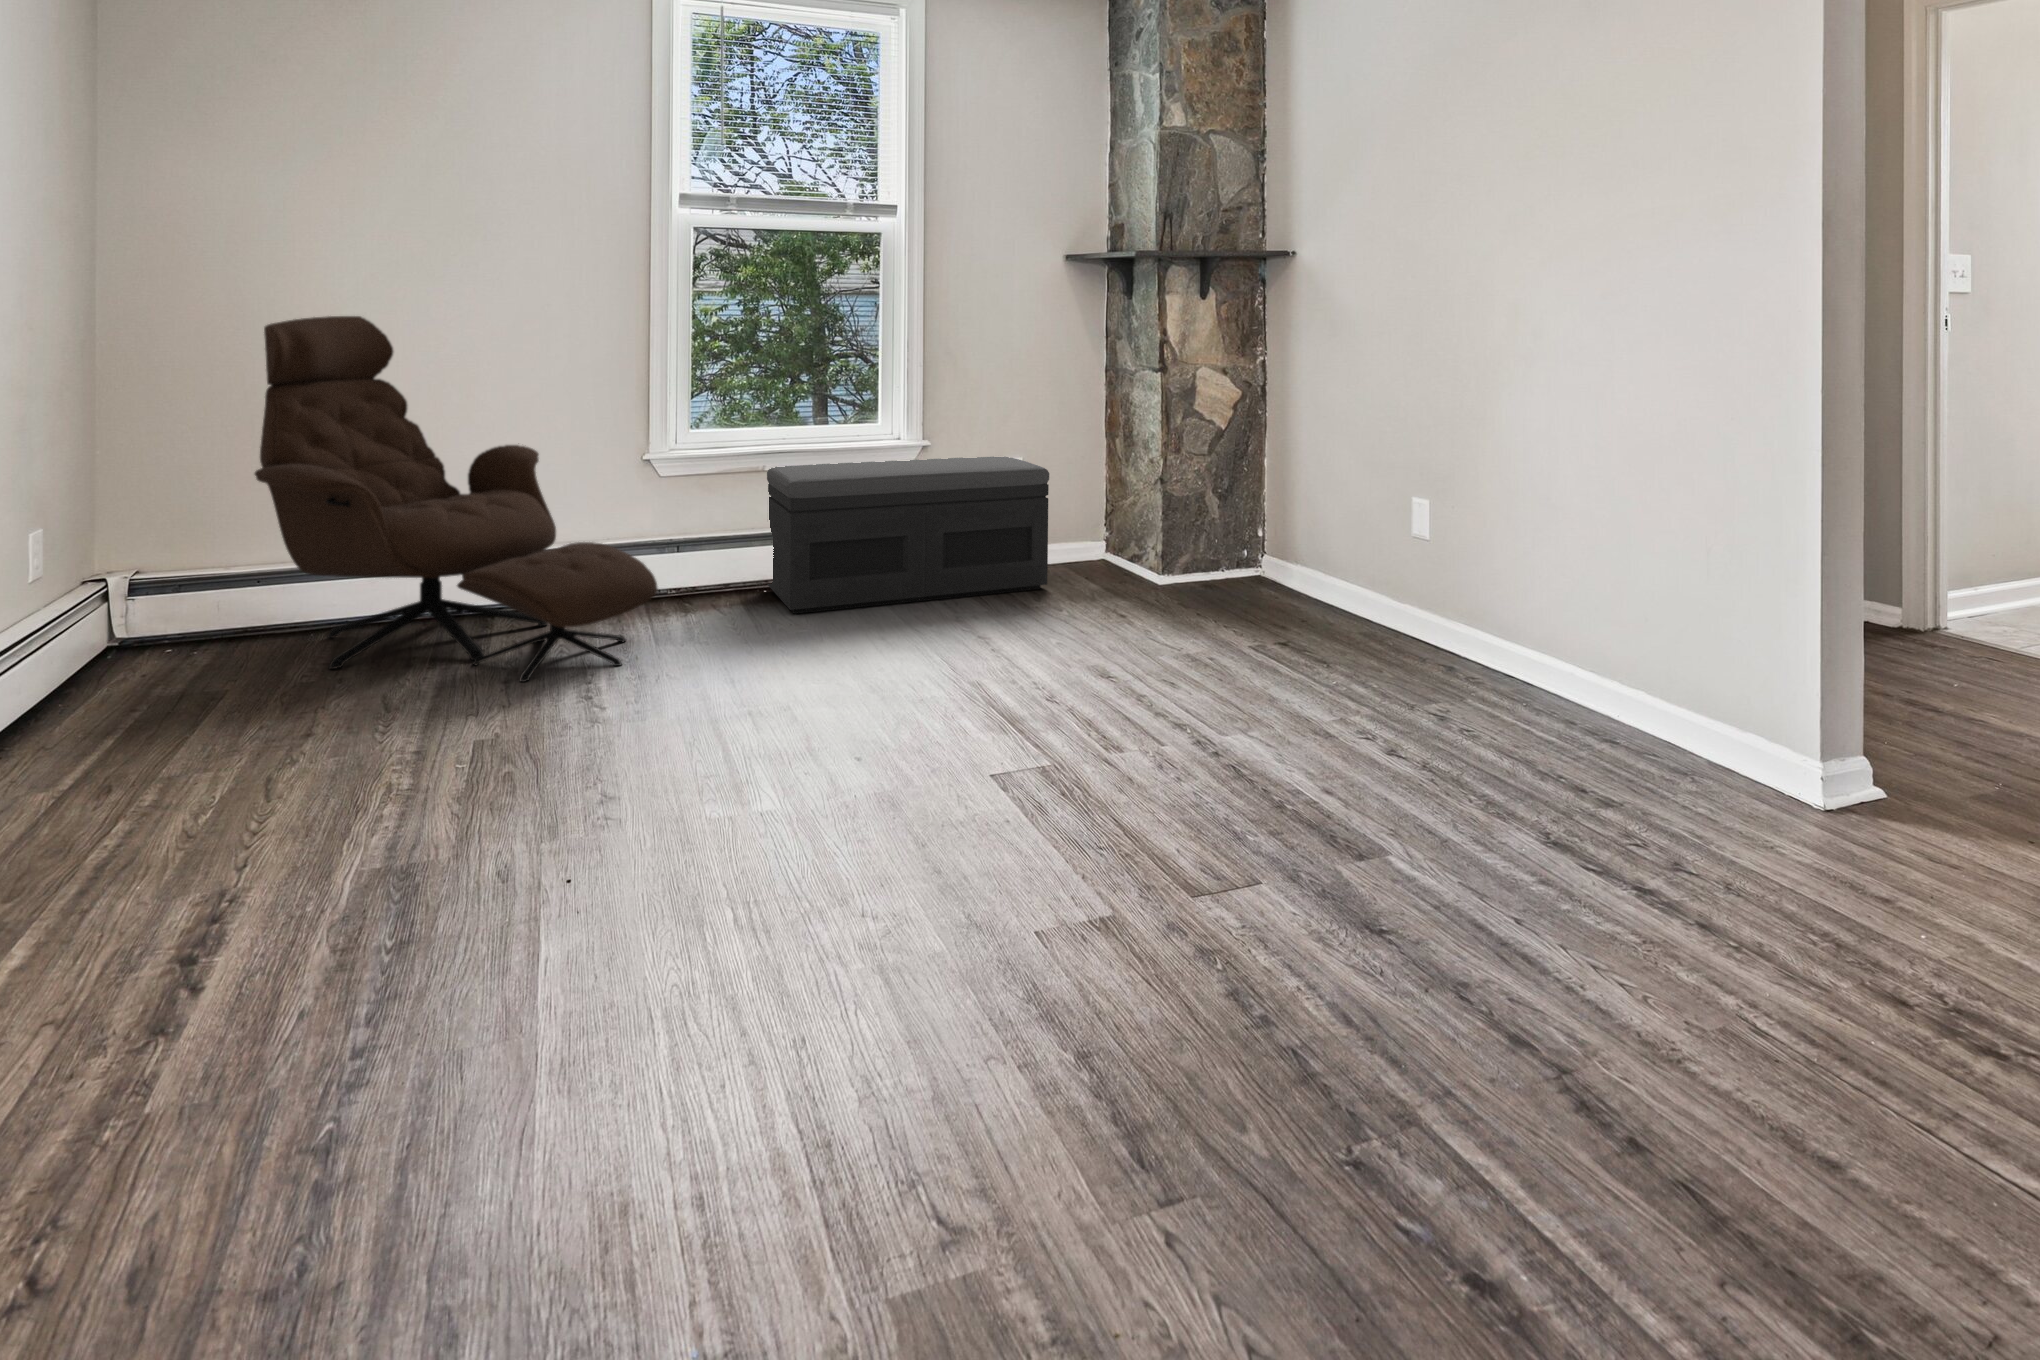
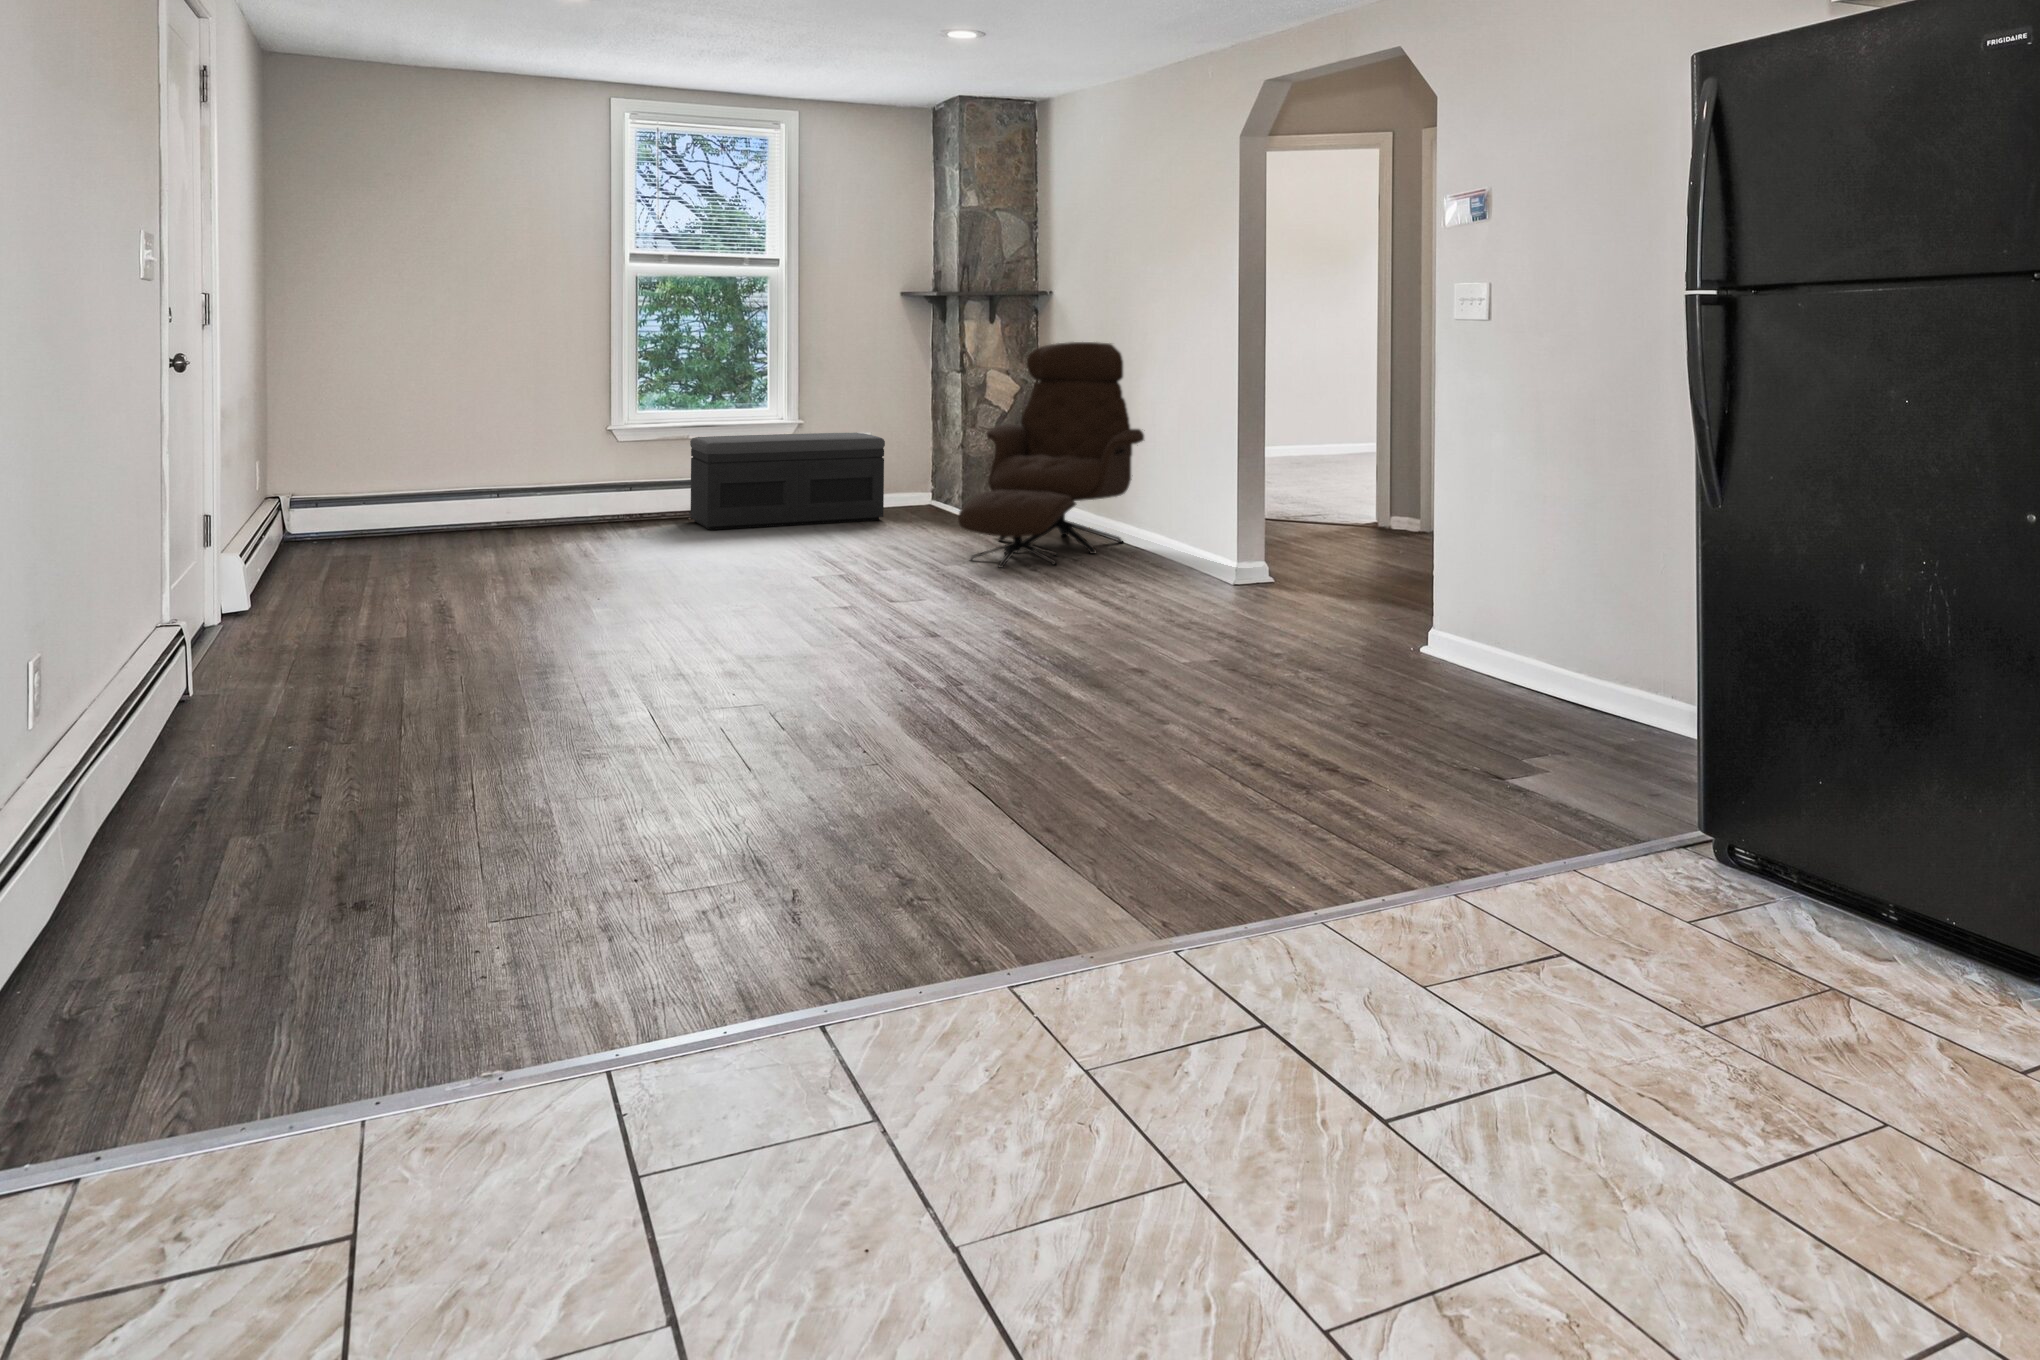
lounge chair: present [255,316,658,682] -> present [958,342,1144,567]

